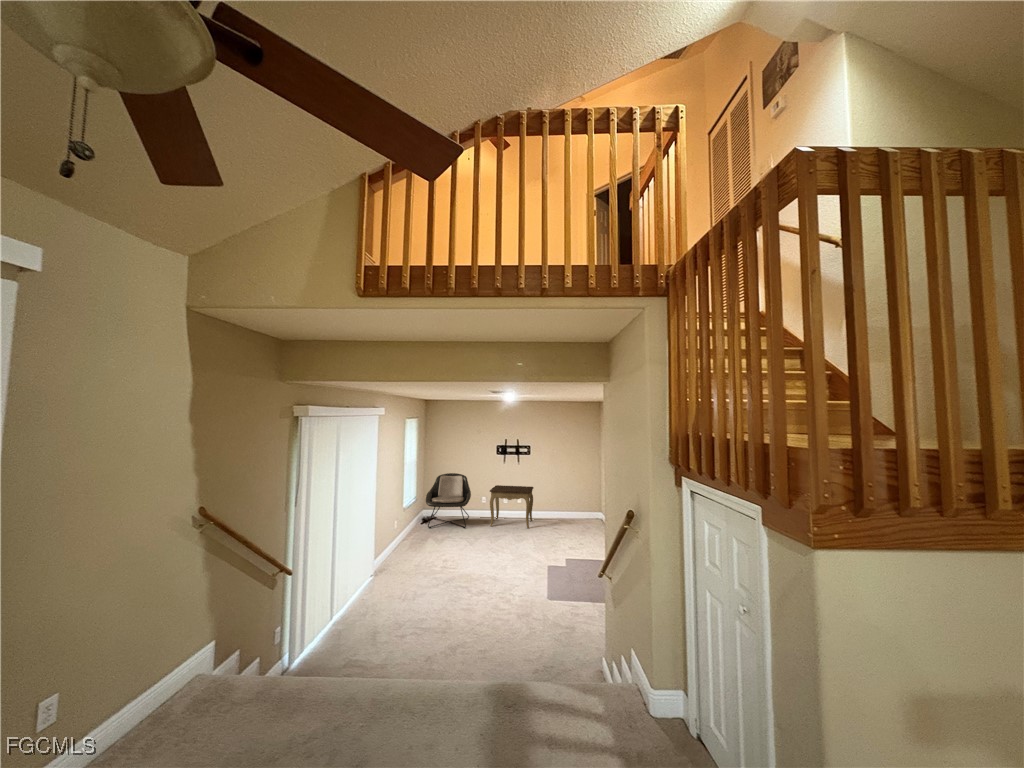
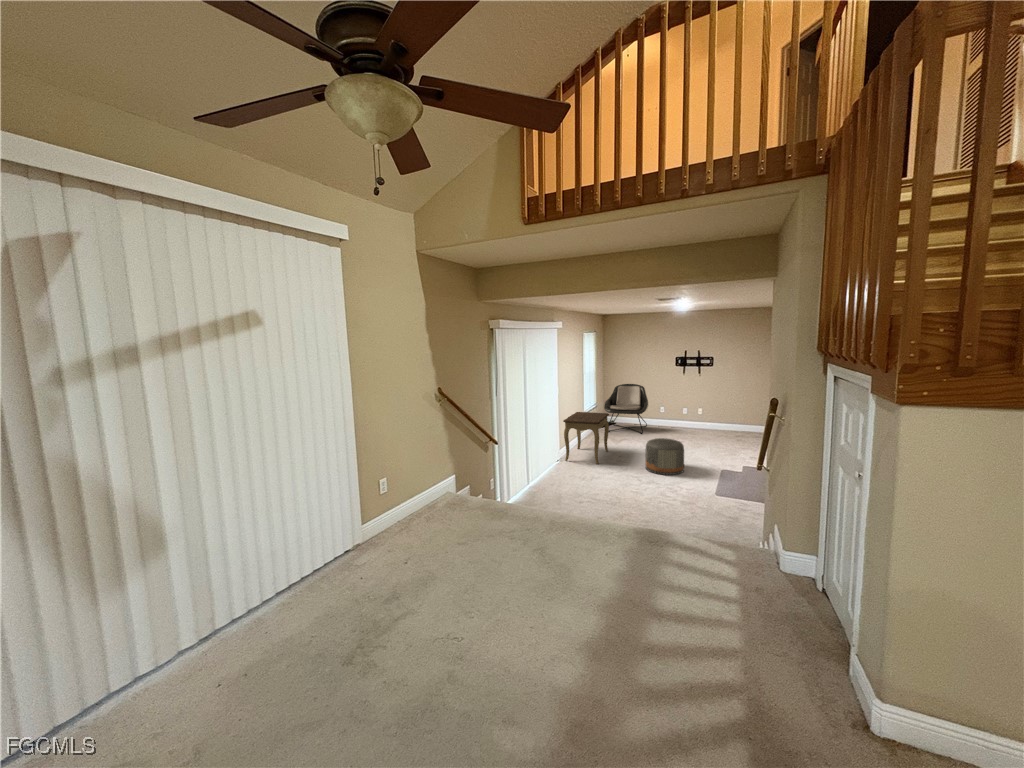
side table: present [490,485,533,528] -> present [563,412,609,464]
pouf: none [473,536,512,579] -> present [645,438,684,475]

